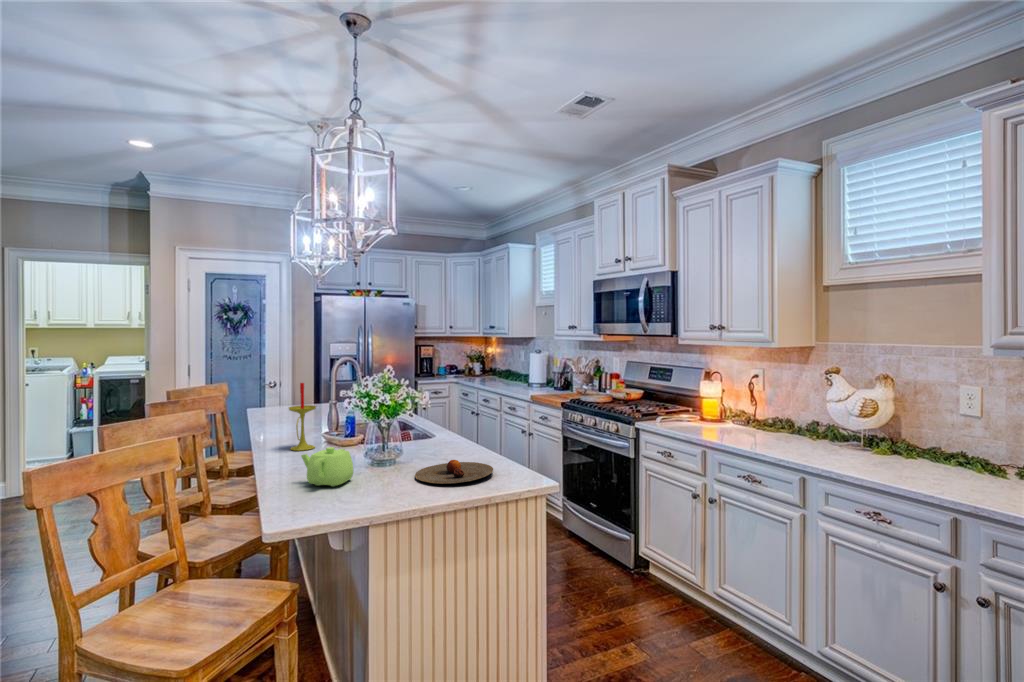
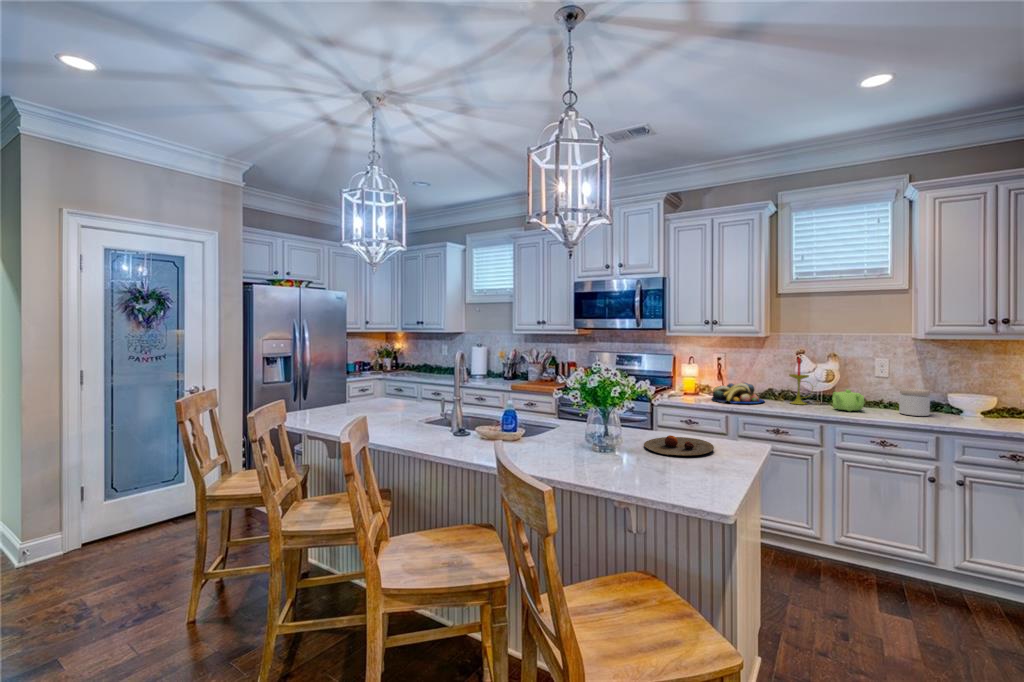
candle: present [289,383,316,451] -> present [789,358,813,405]
fruit bowl: none [703,409,777,439] -> present [712,383,765,404]
jar: none [940,435,991,483] -> present [899,388,930,416]
teapot: present [301,447,353,486] -> present [832,390,865,411]

